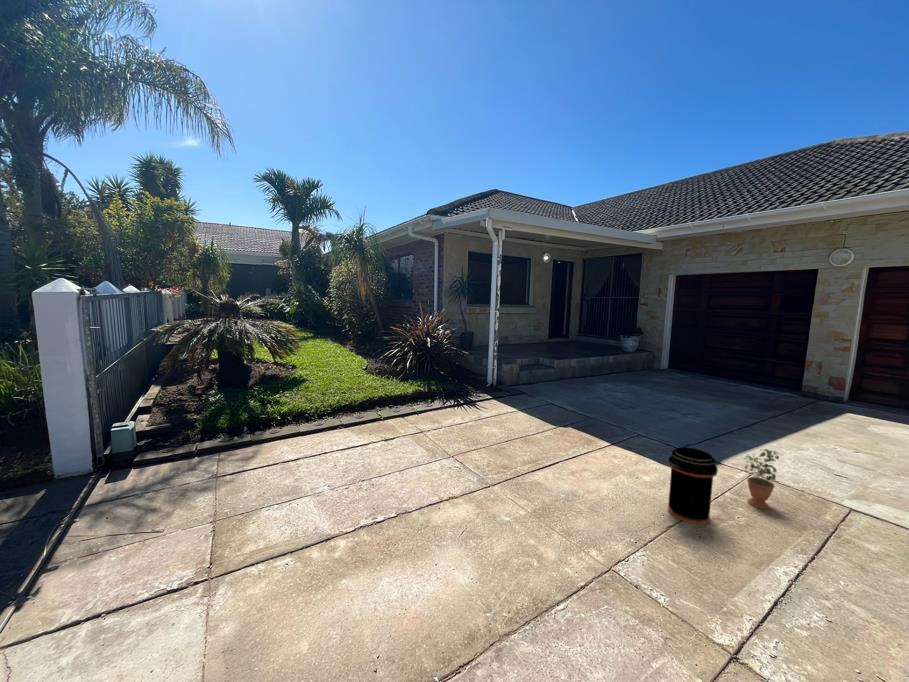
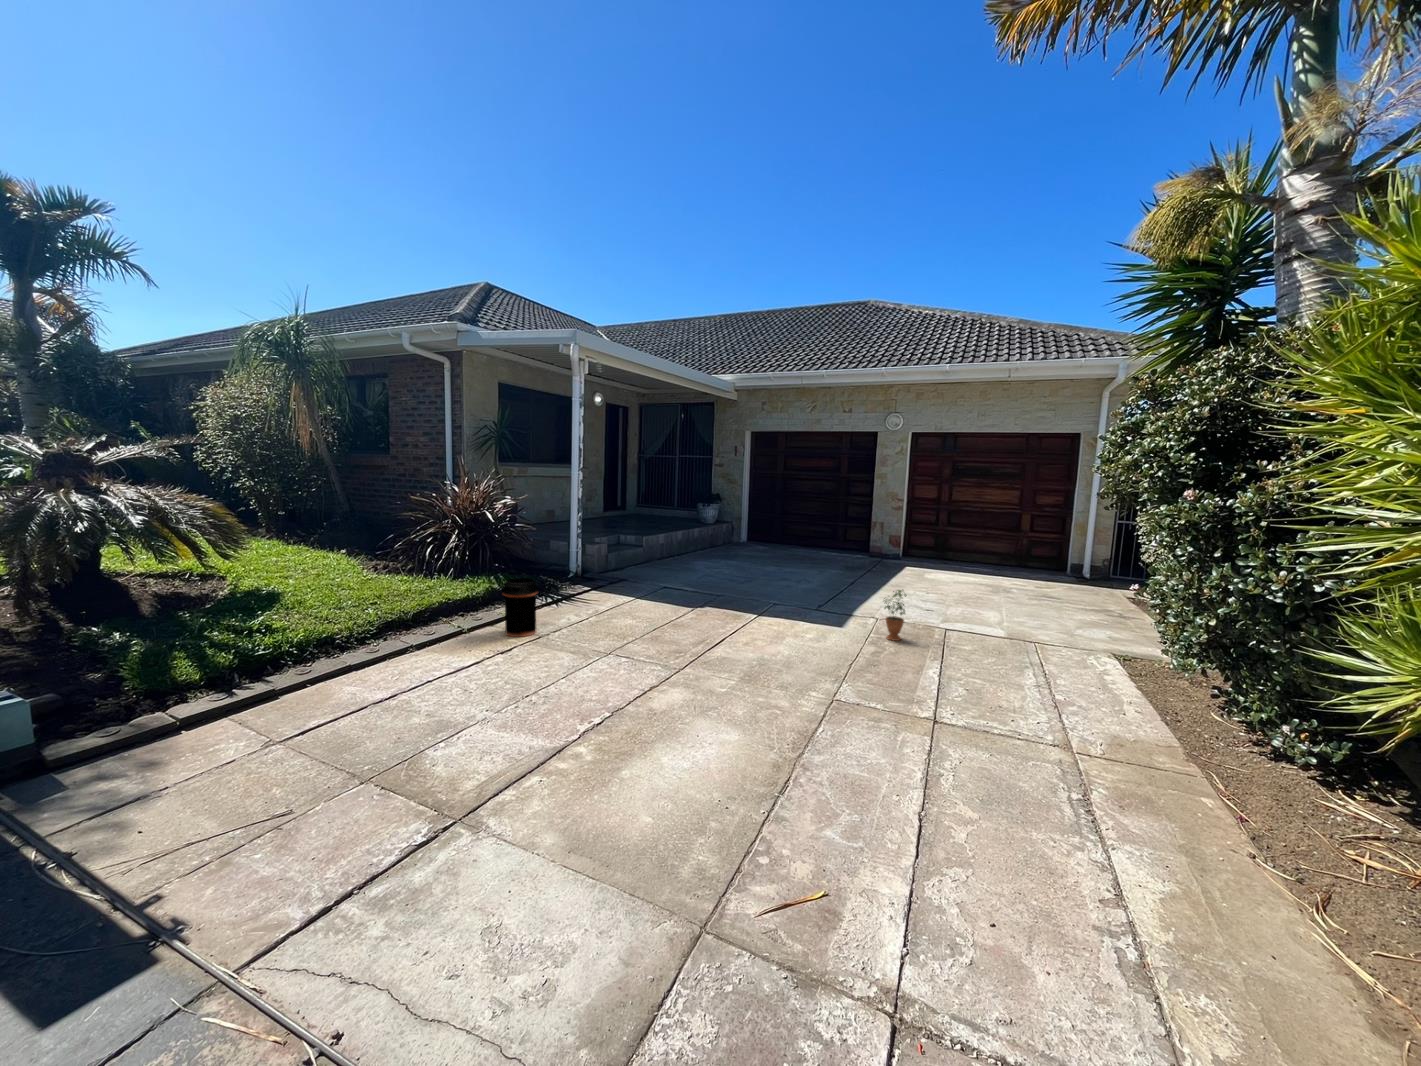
trash can: present [668,447,718,524] -> present [502,578,538,637]

